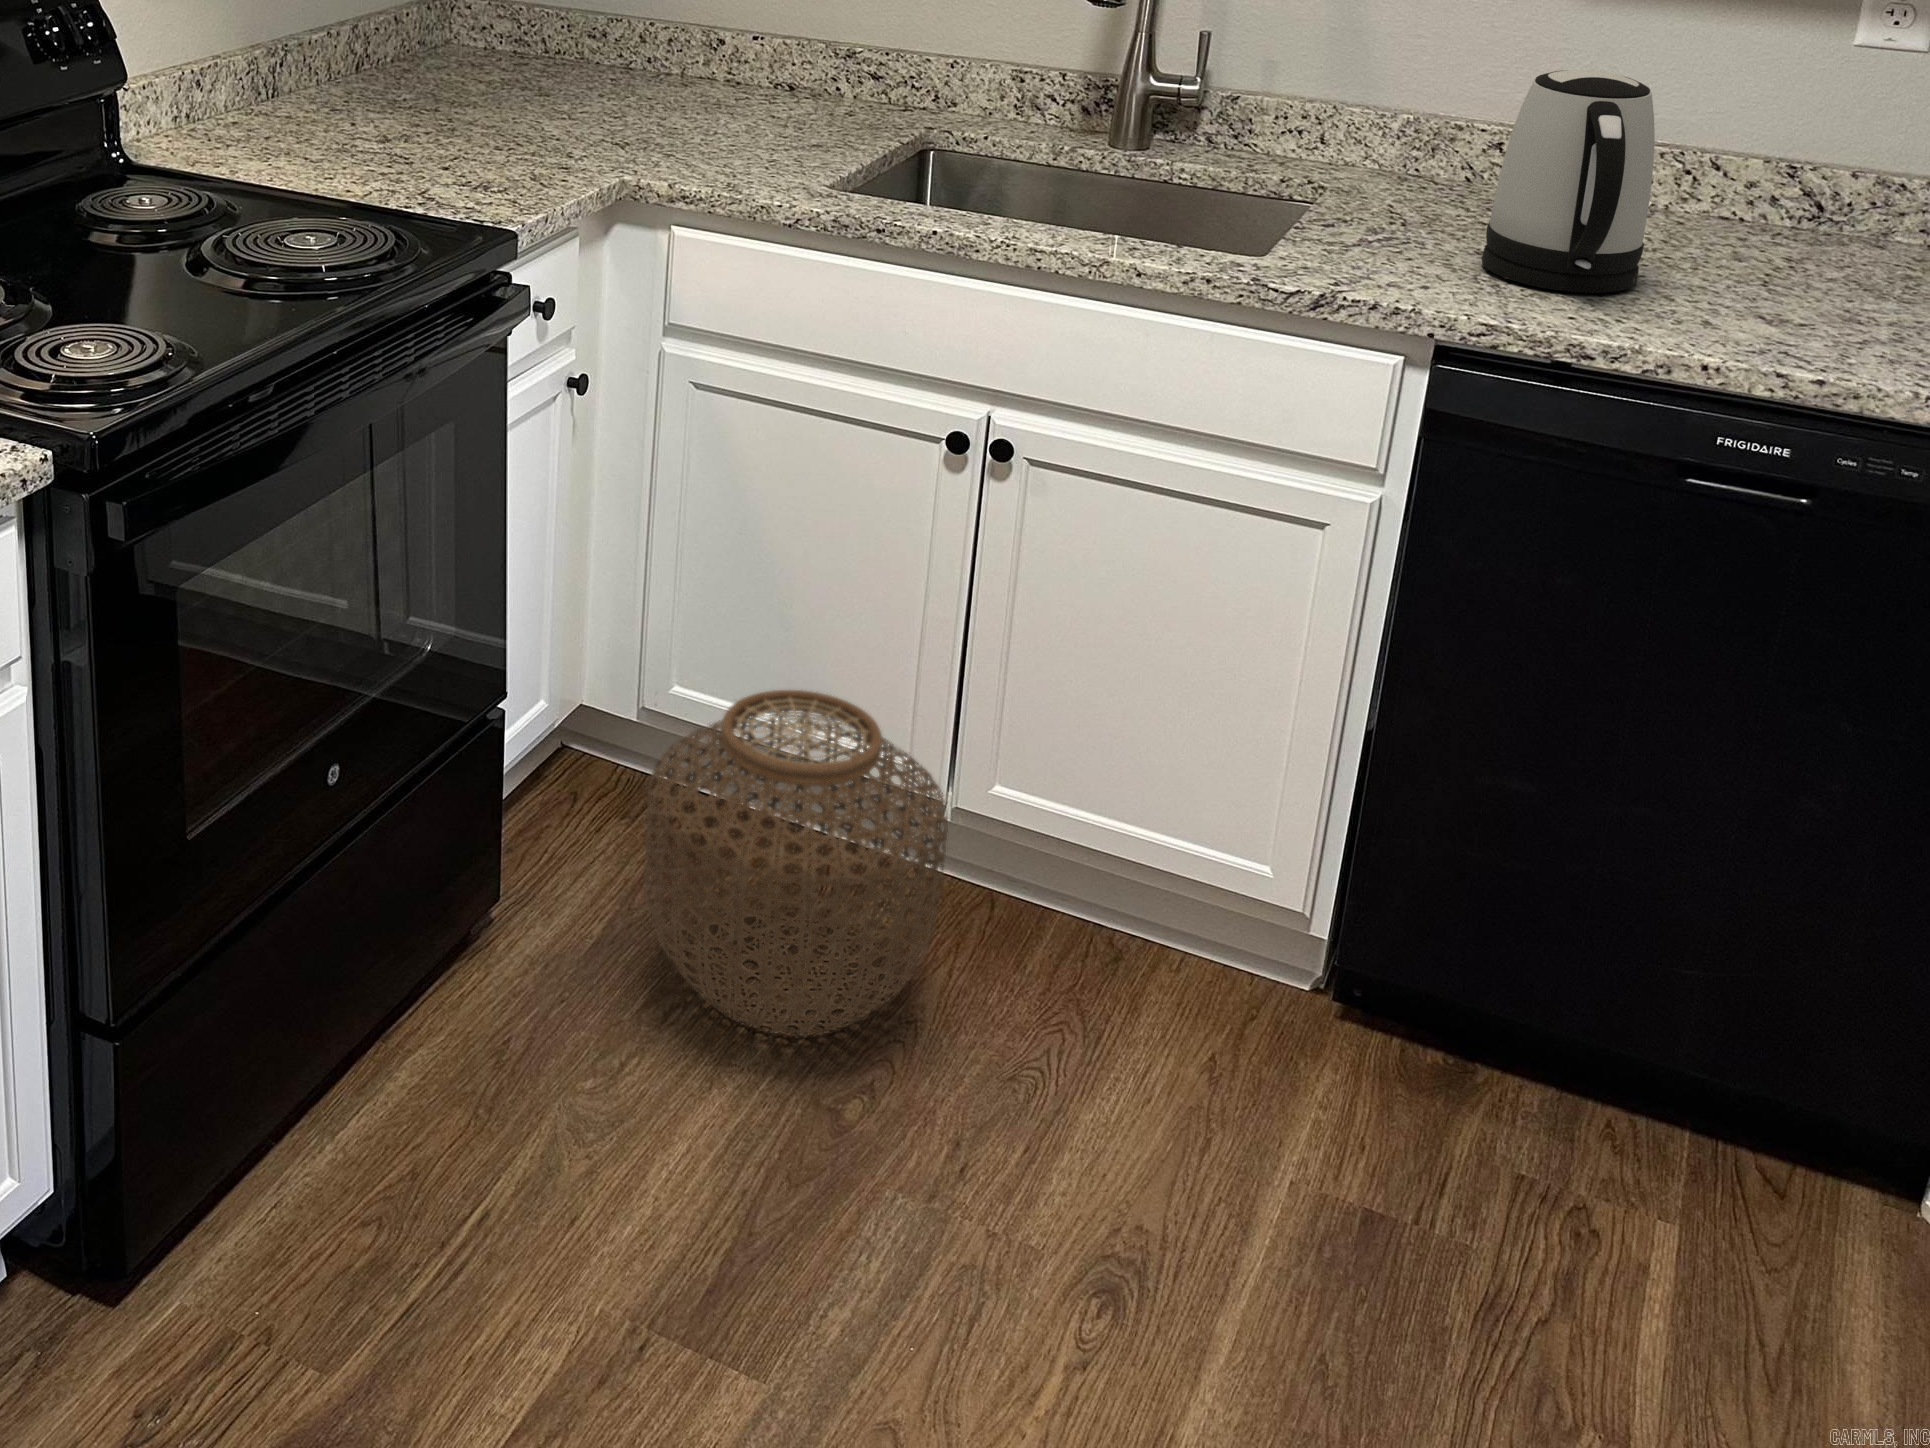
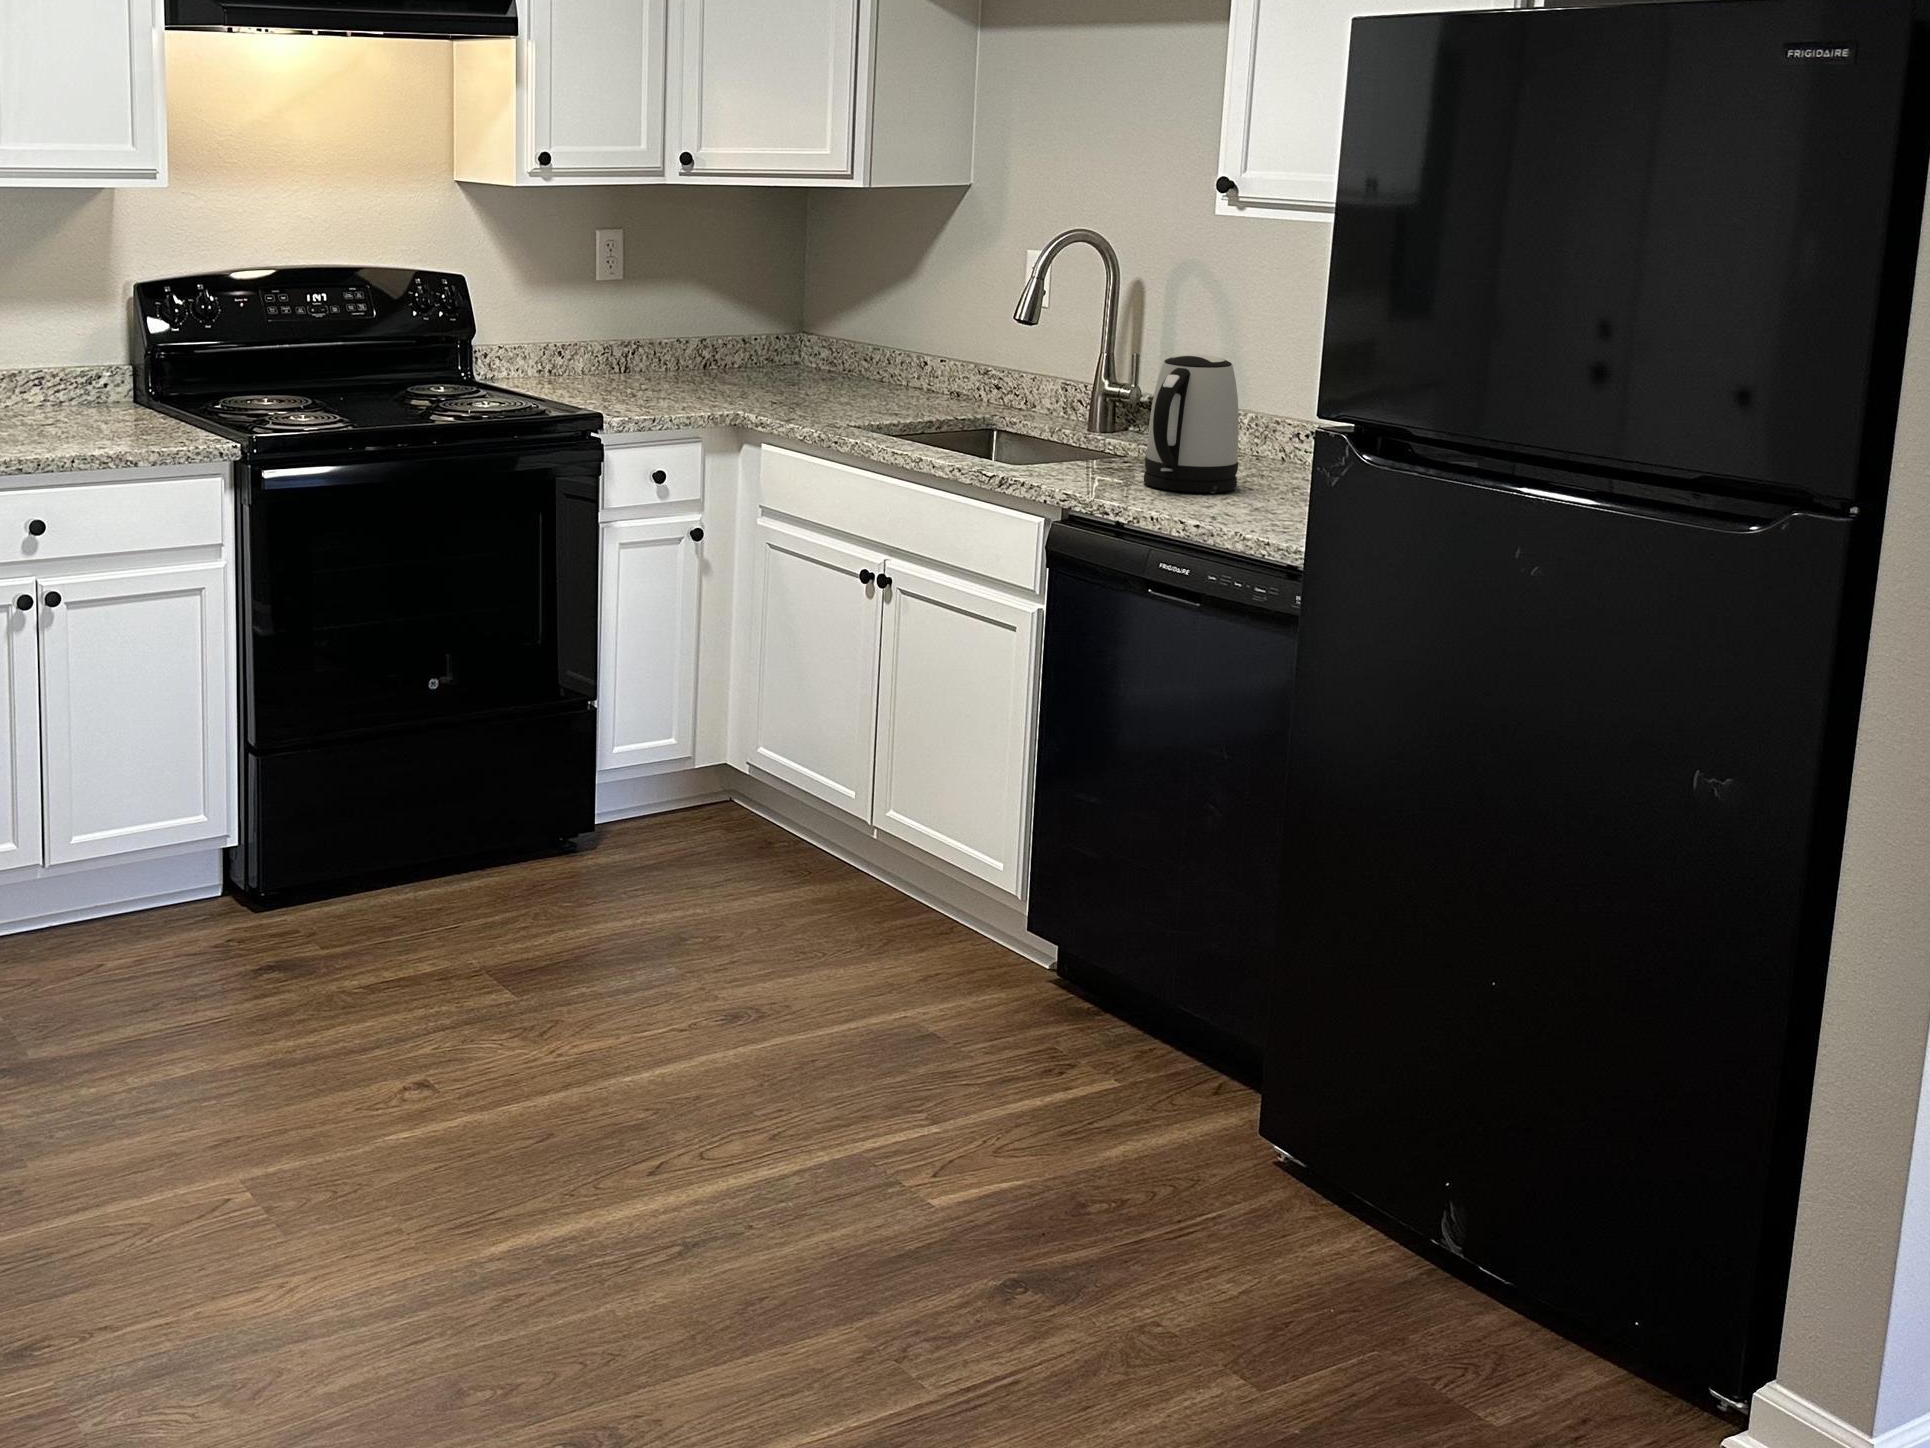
woven basket: present [644,690,948,1036] -> none [641,713,822,921]

